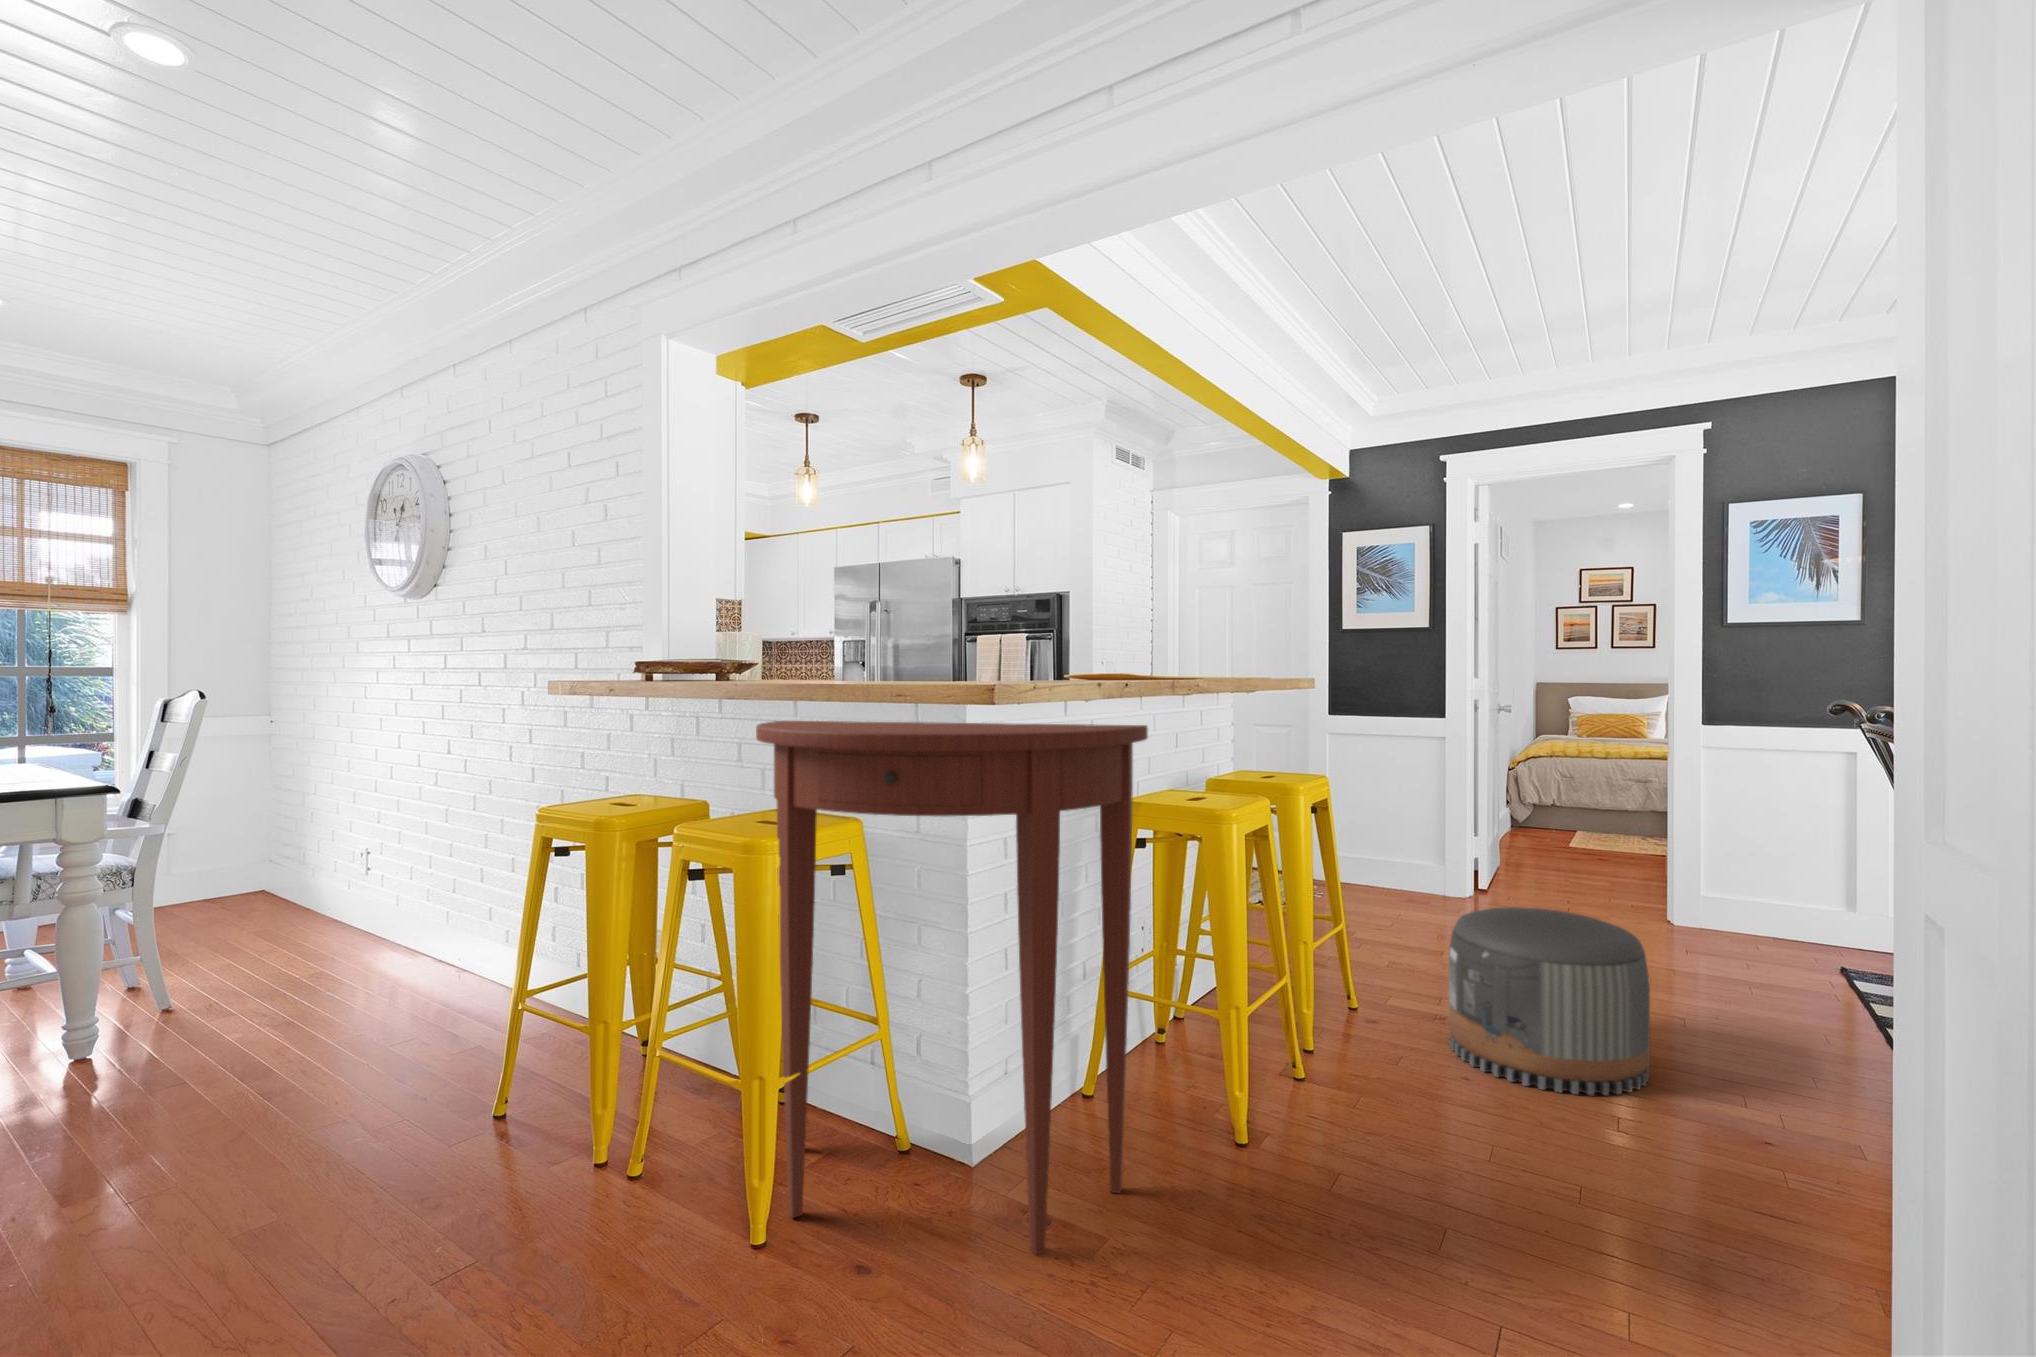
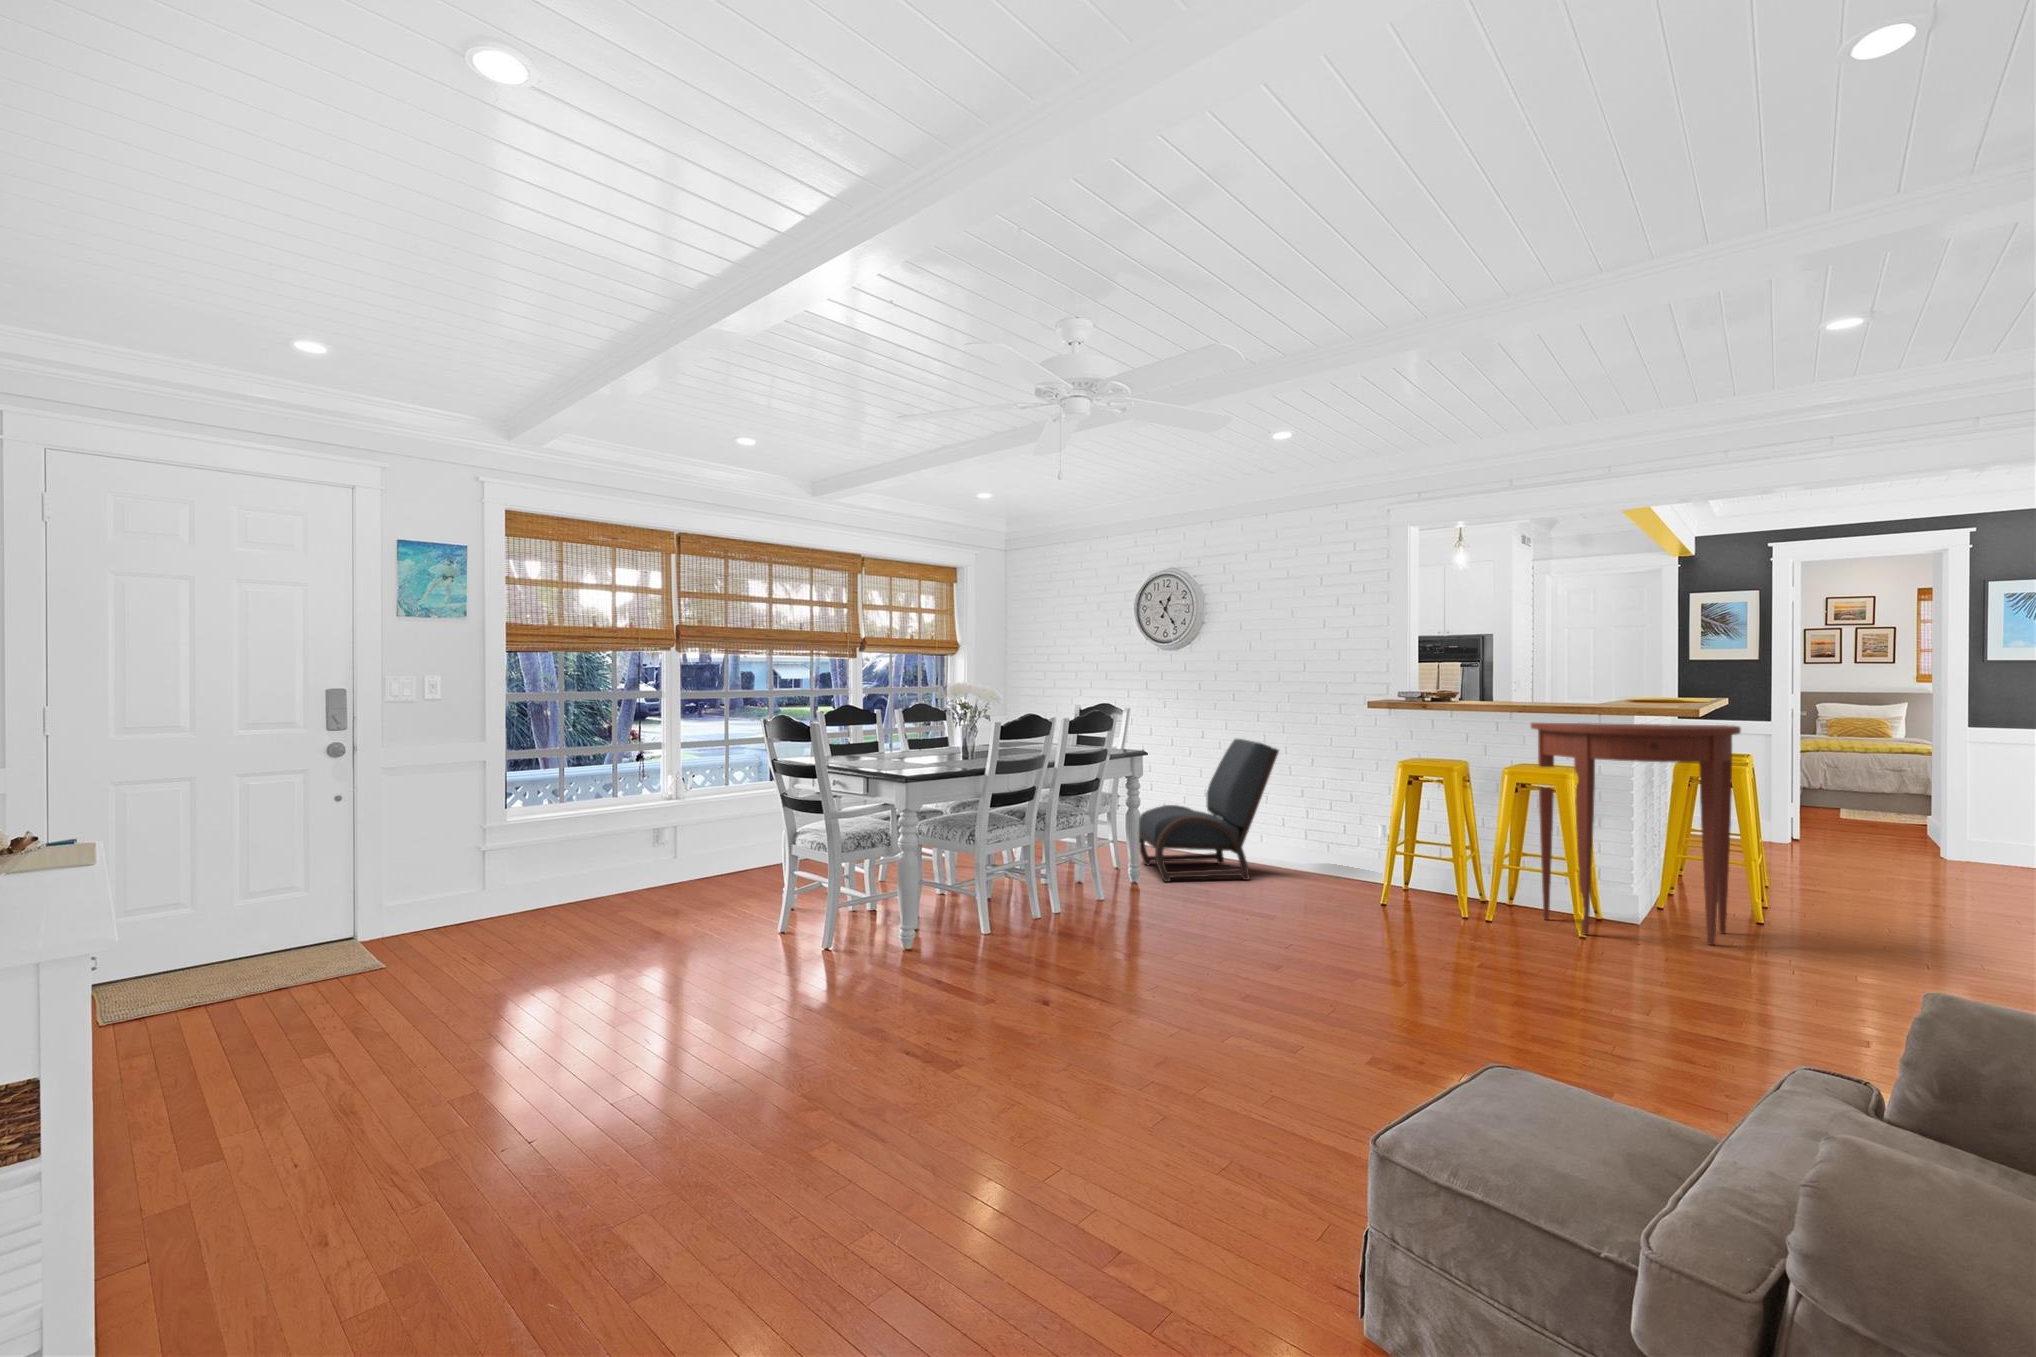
lounge chair: none [210,752,537,1038] -> present [1139,739,1279,882]
pouf: present [1449,907,1650,1095] -> none [1840,826,1968,915]

